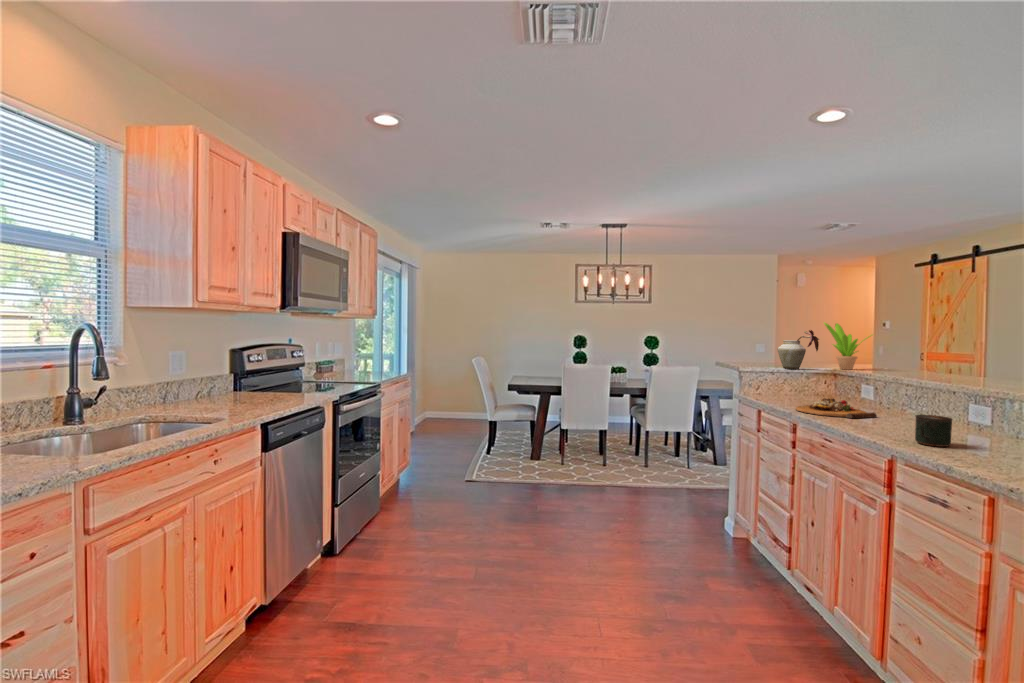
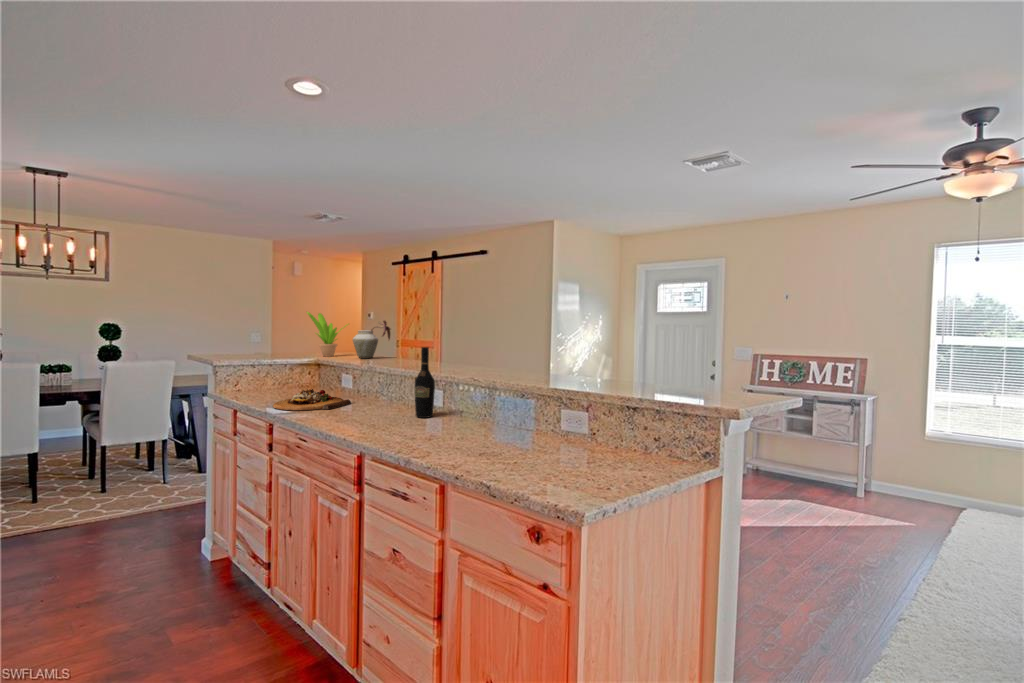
vase: present [777,330,819,369] -> present [353,321,391,359]
wine bottle: none [962,361,992,441] -> present [414,347,435,418]
mug: present [915,415,952,447] -> none [380,401,409,433]

